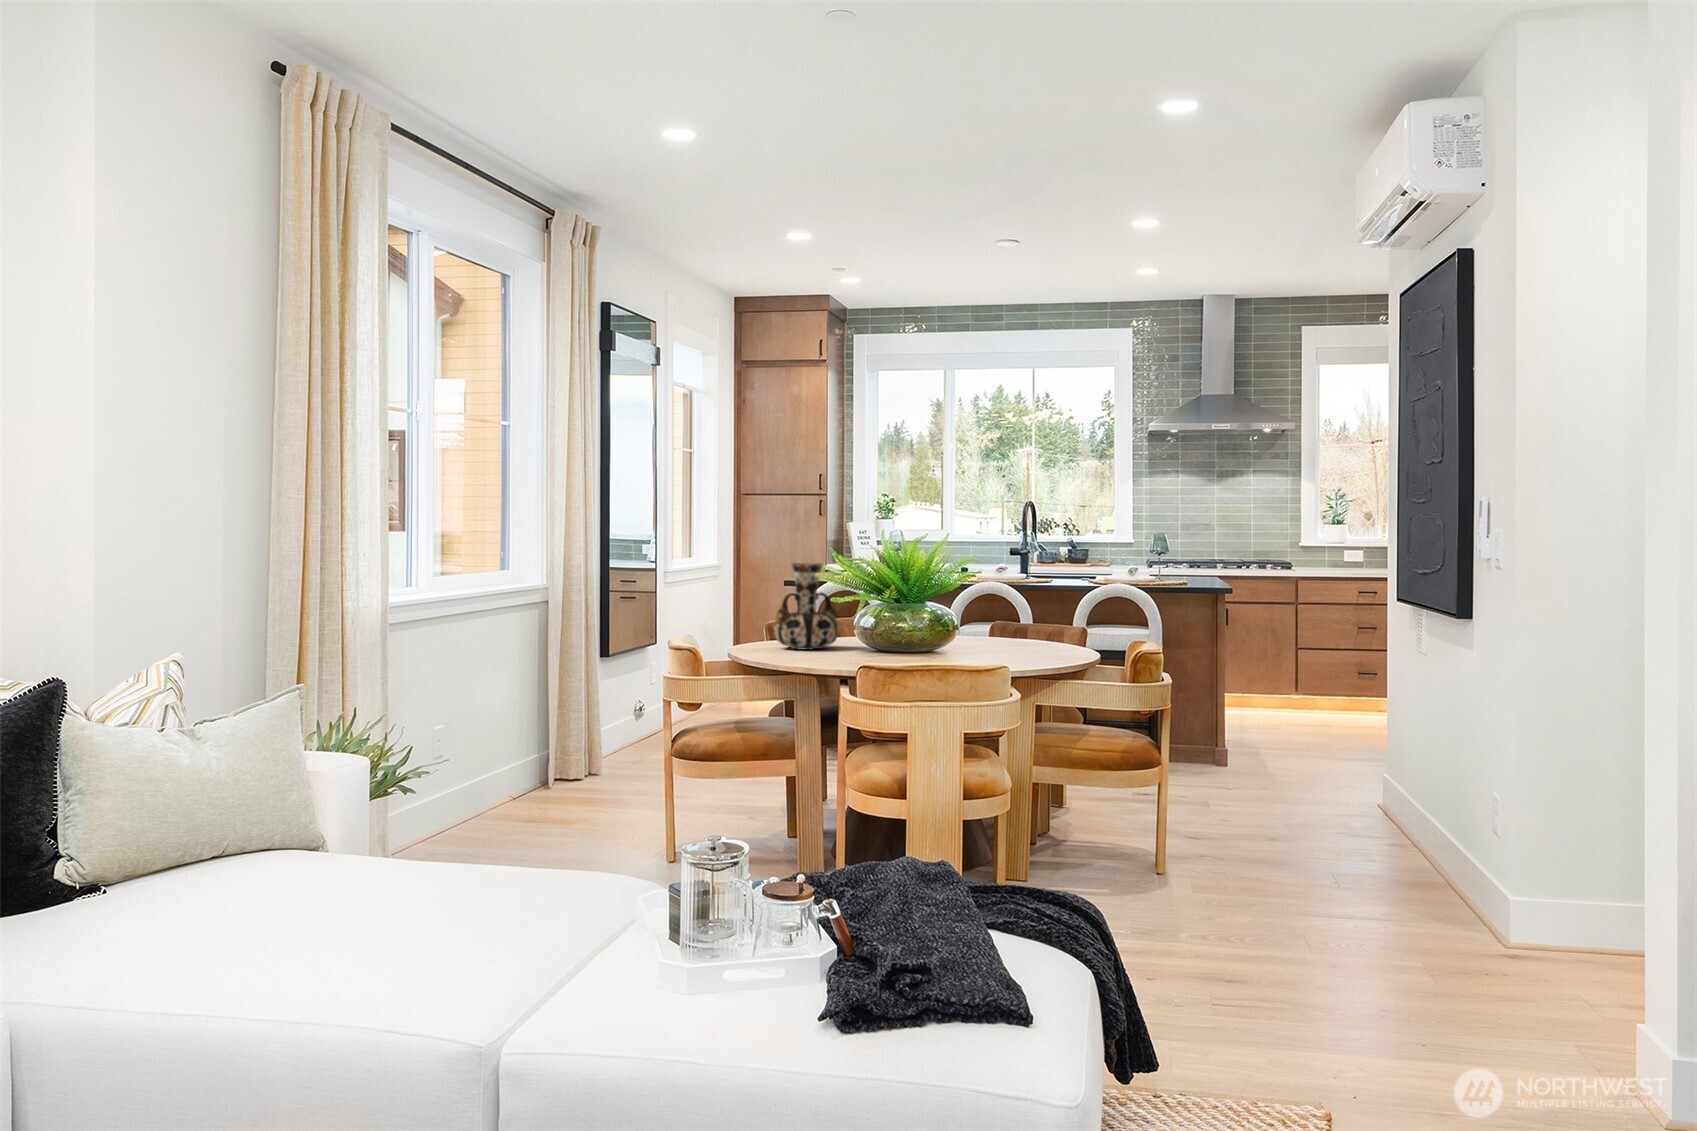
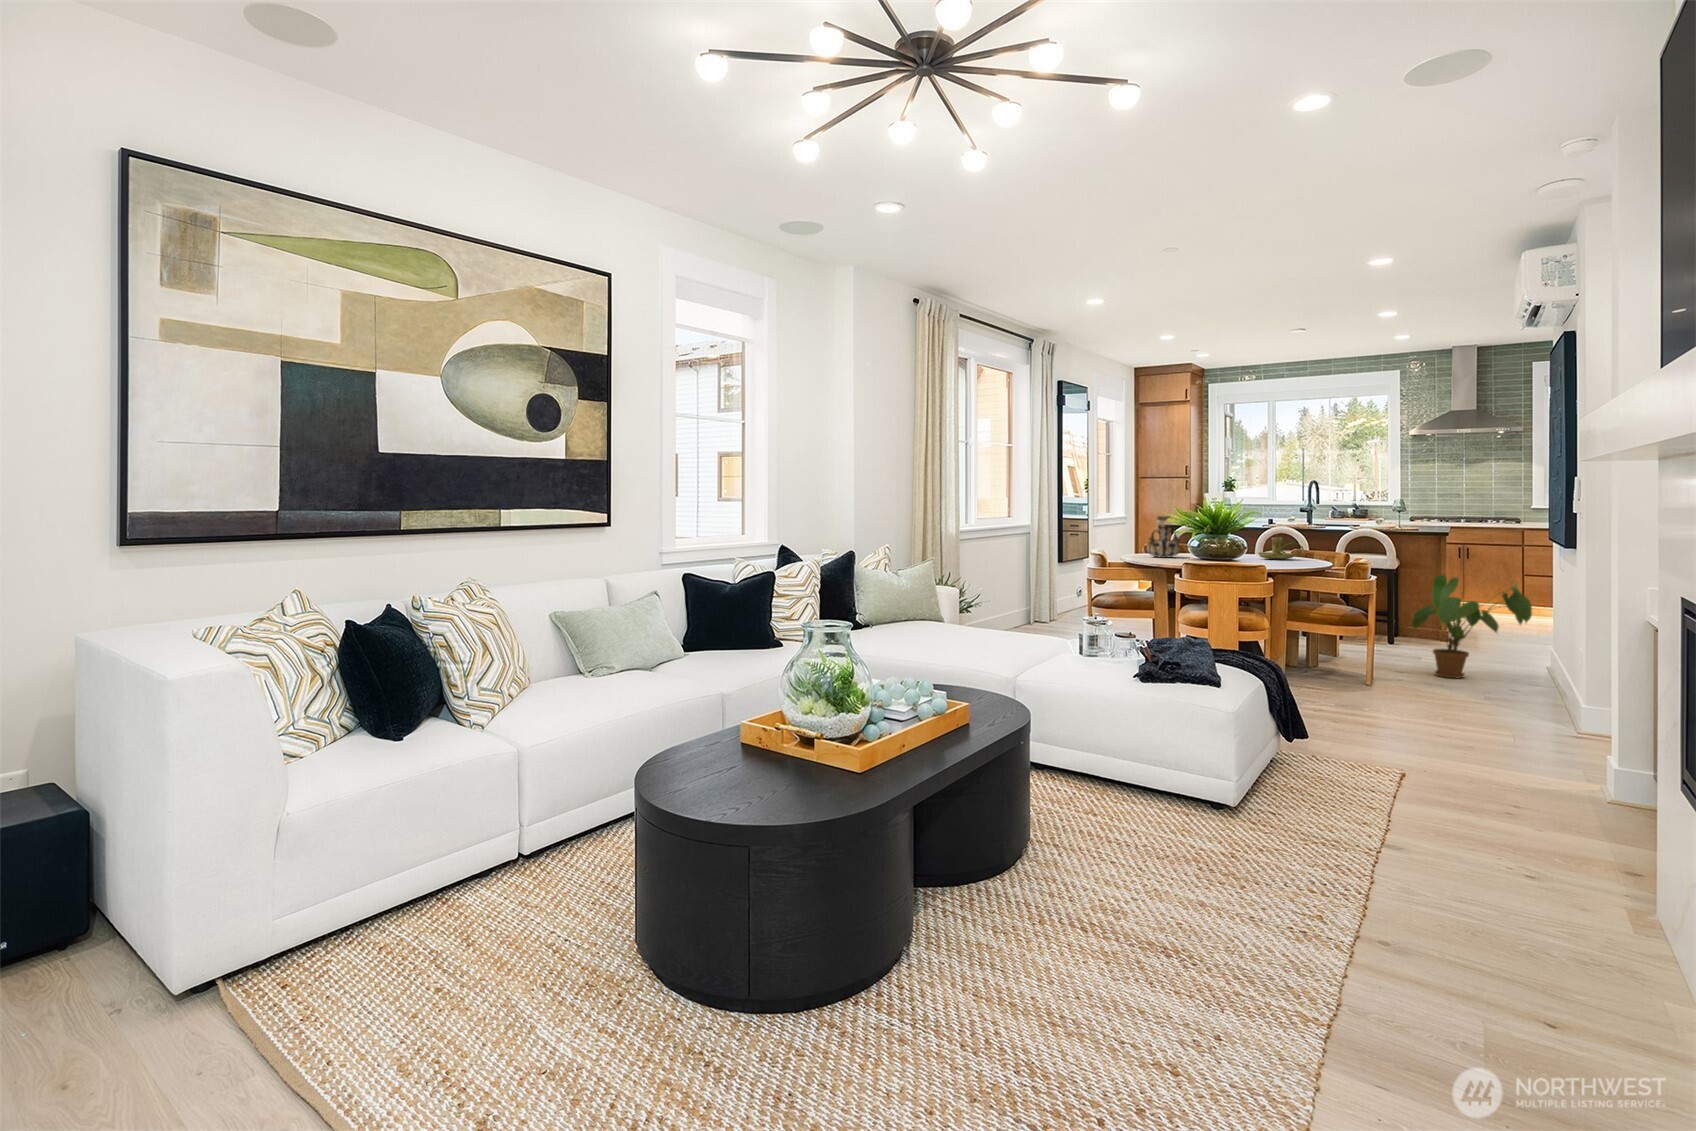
candle holder: none [981,605,1060,649] -> present [1258,538,1304,560]
house plant: none [1237,672,1447,864] -> present [1412,575,1532,678]

